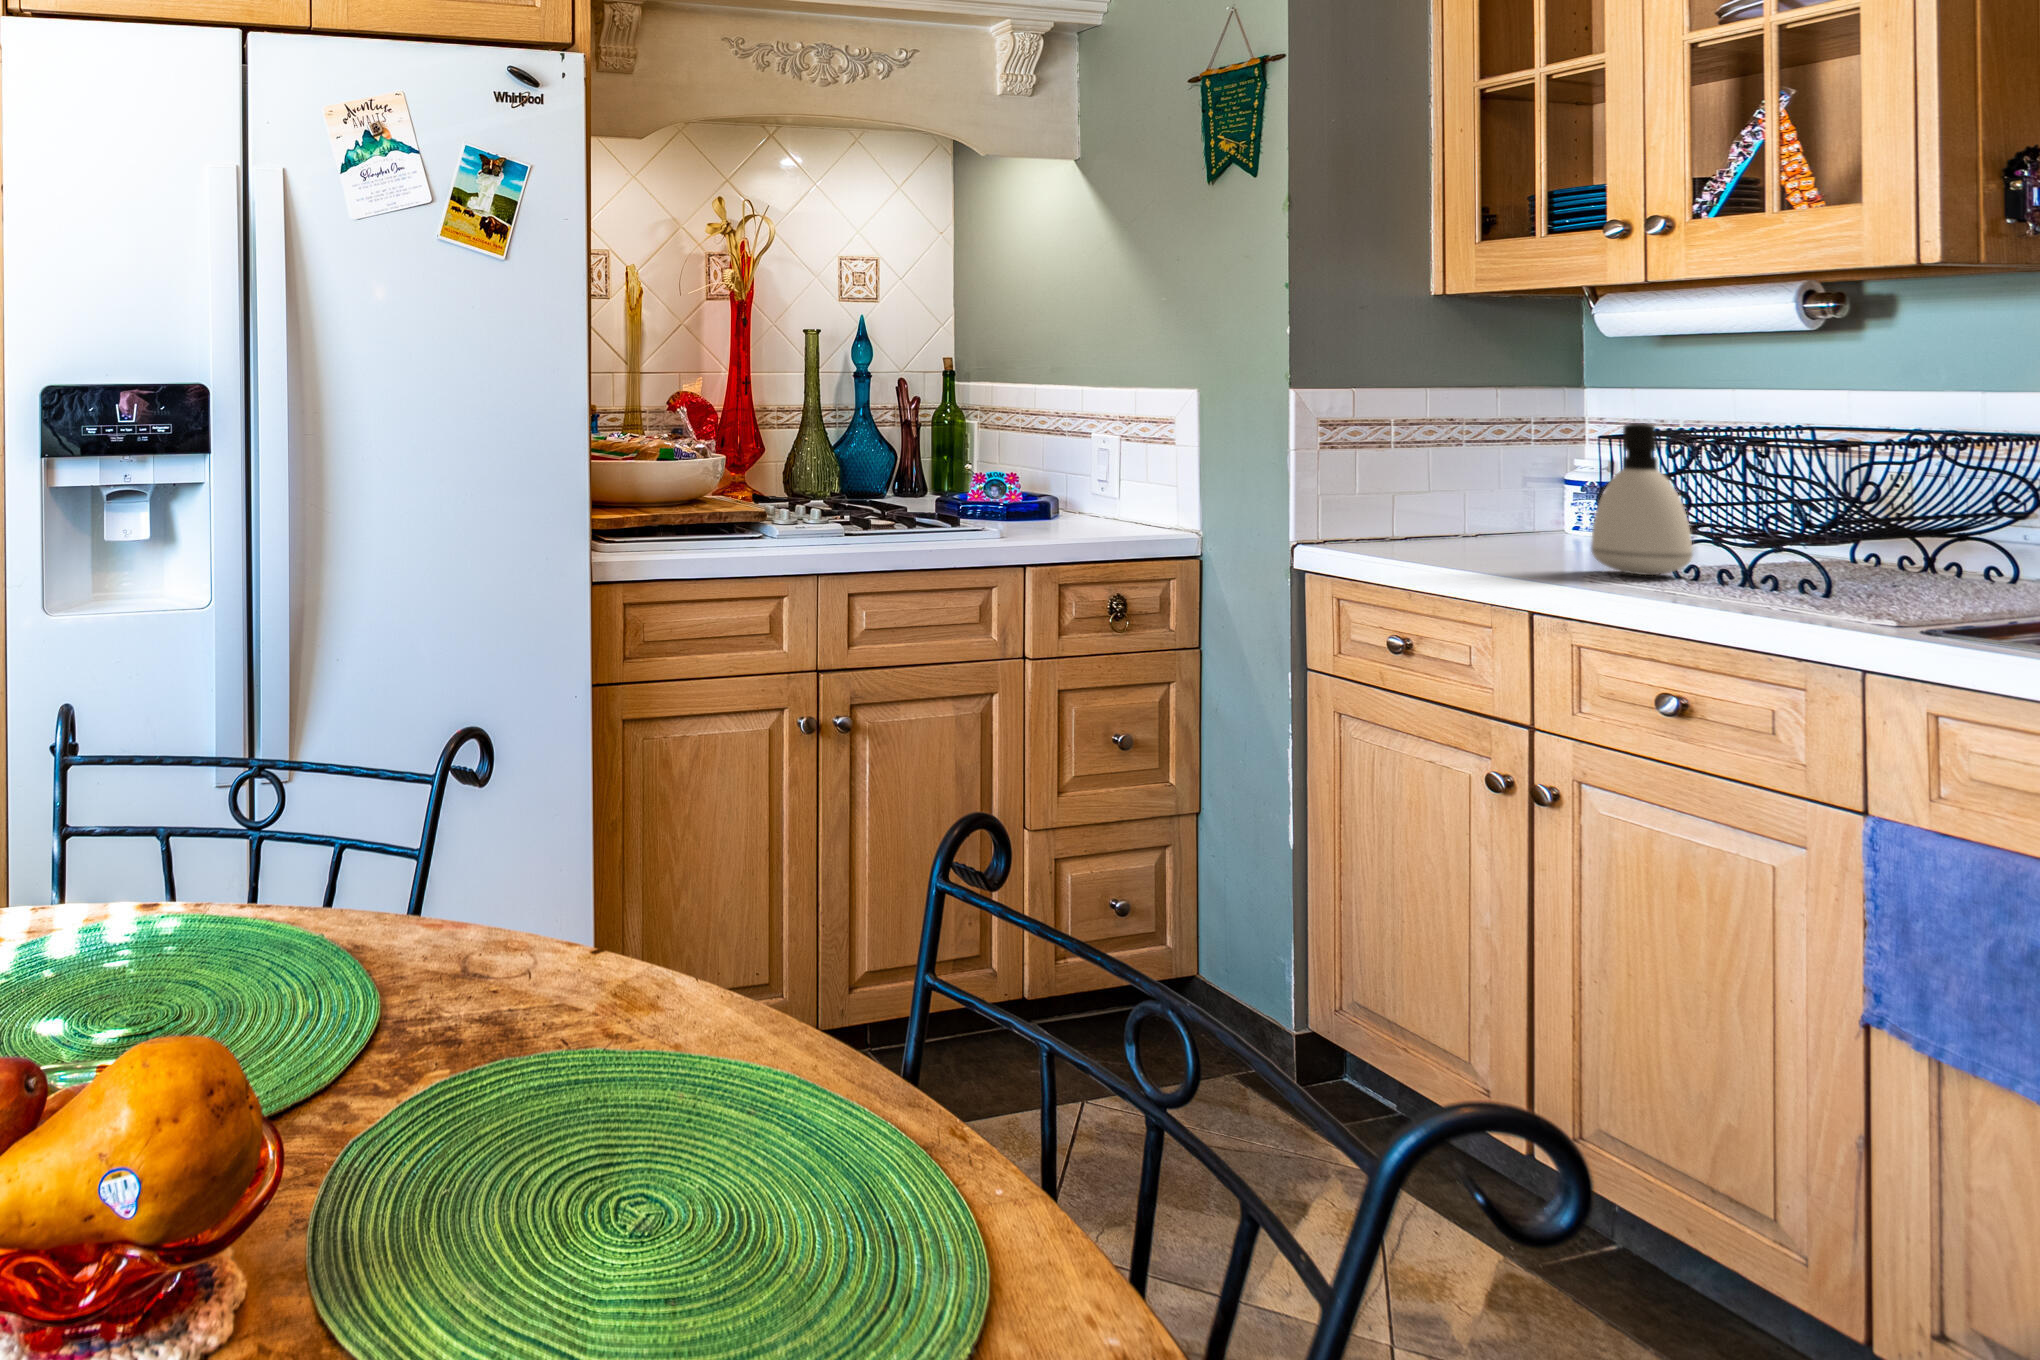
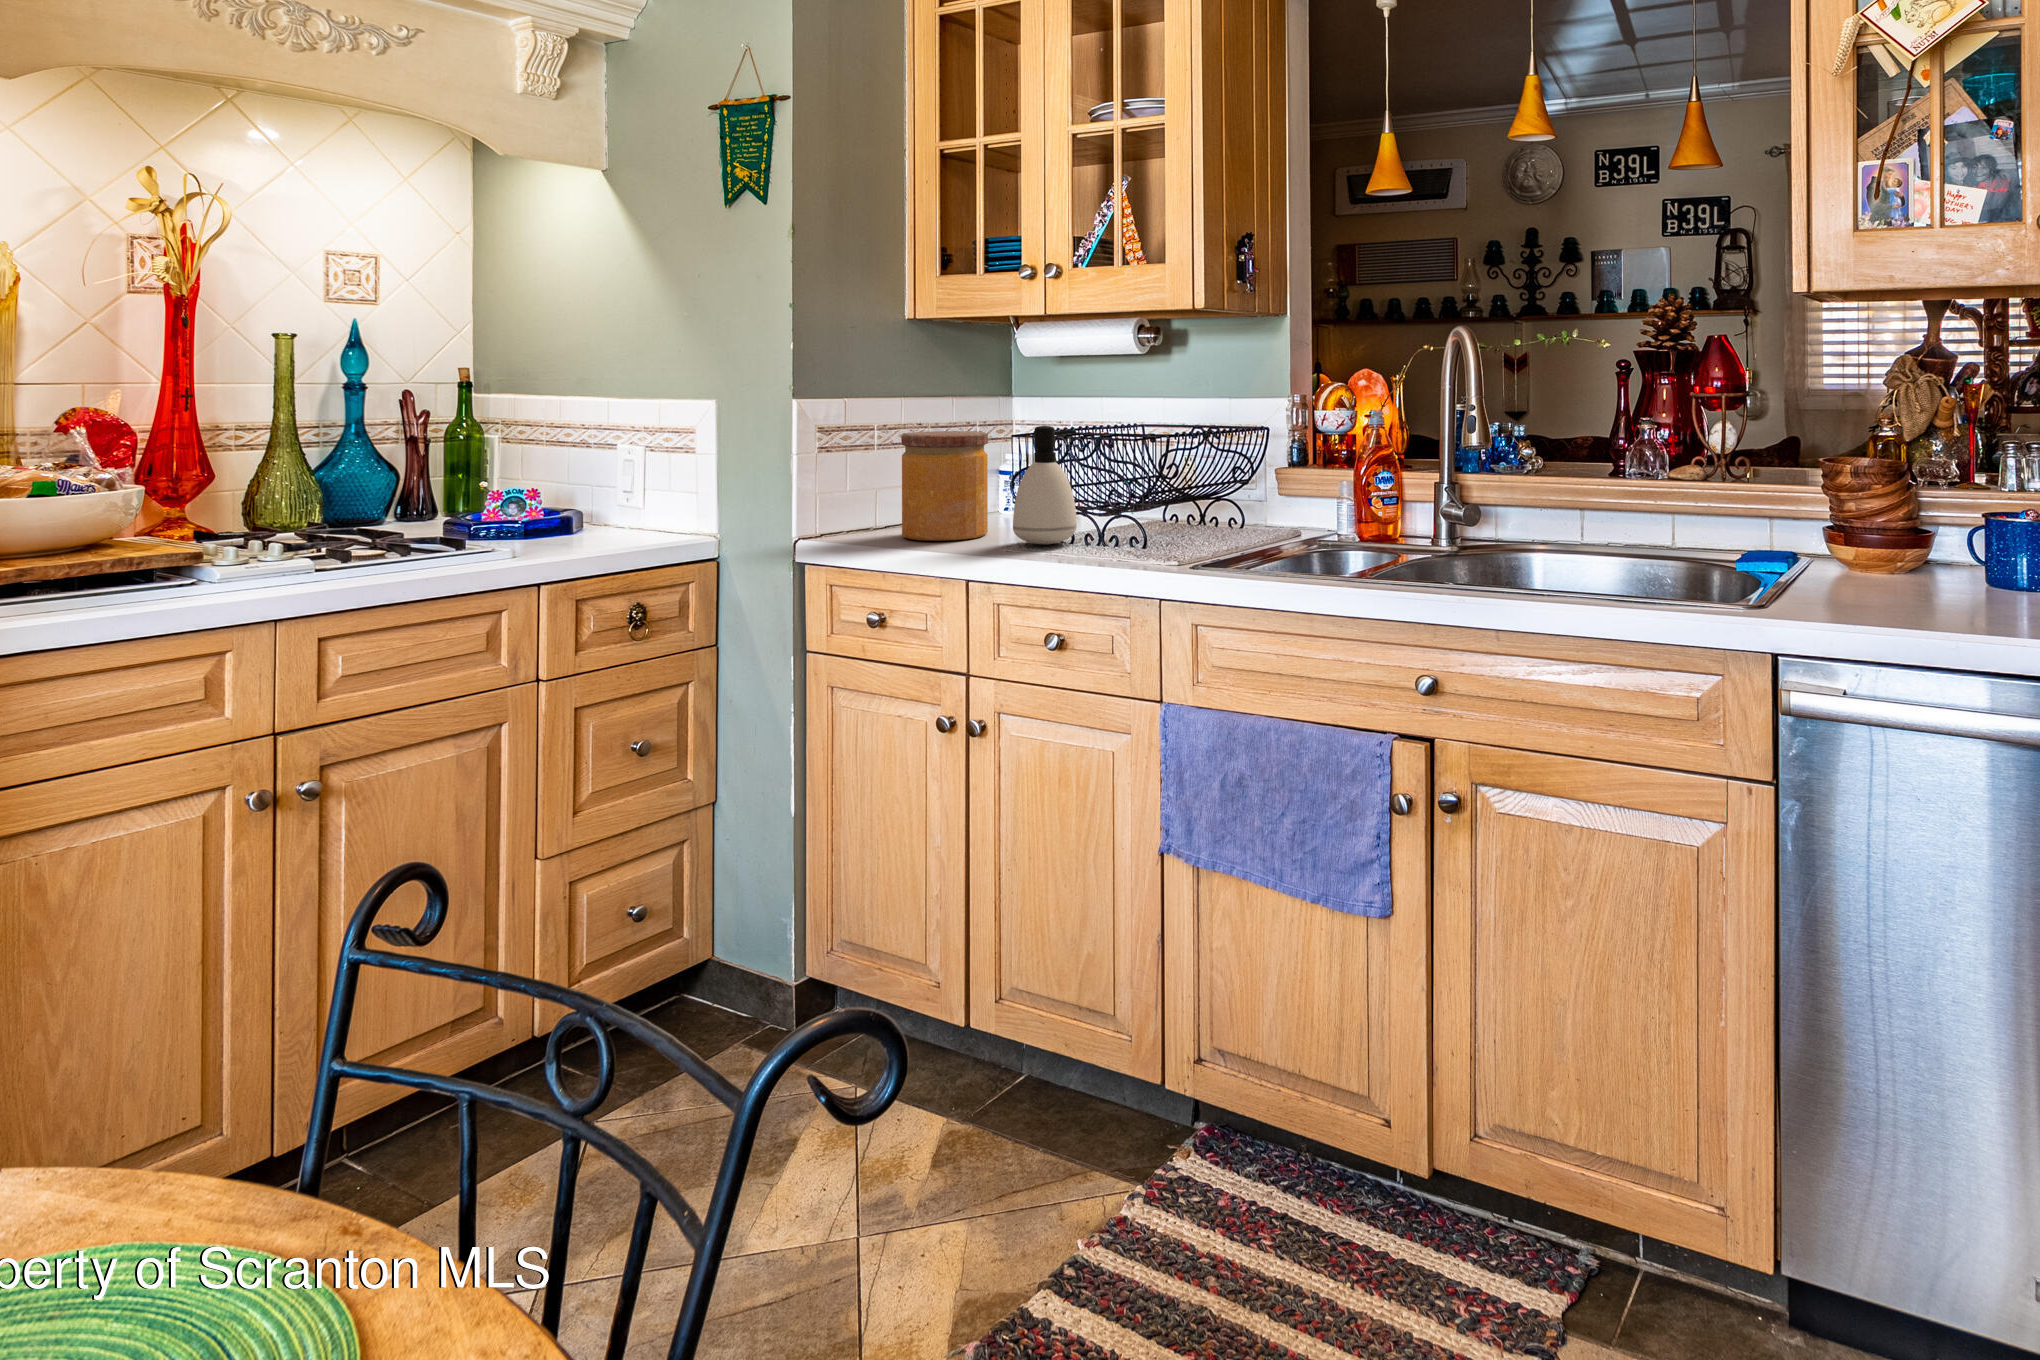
jar: none [1429,430,1553,561] -> present [901,431,988,541]

